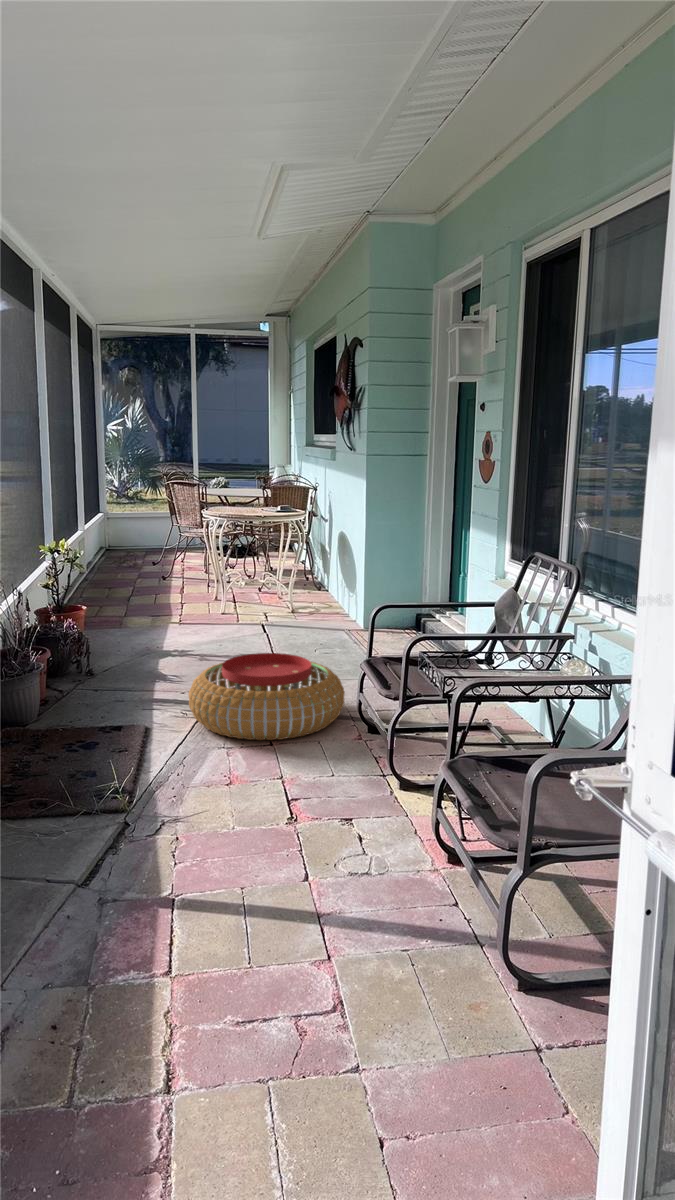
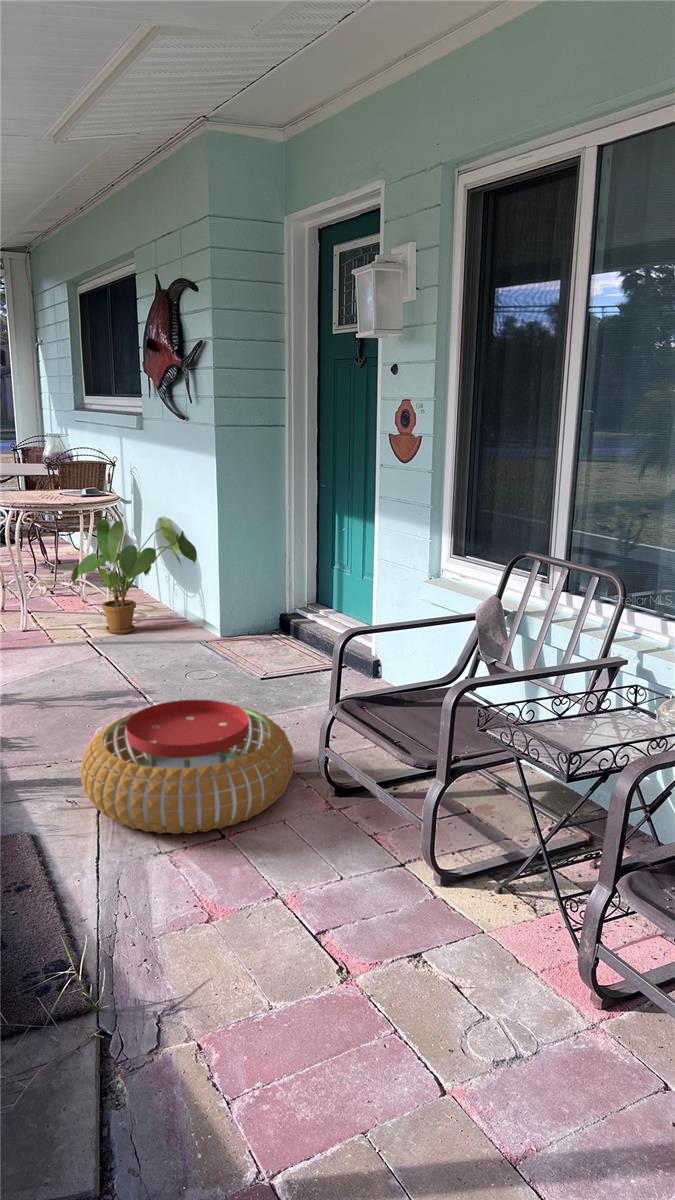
house plant: none [257,528,351,622] -> present [71,518,197,634]

